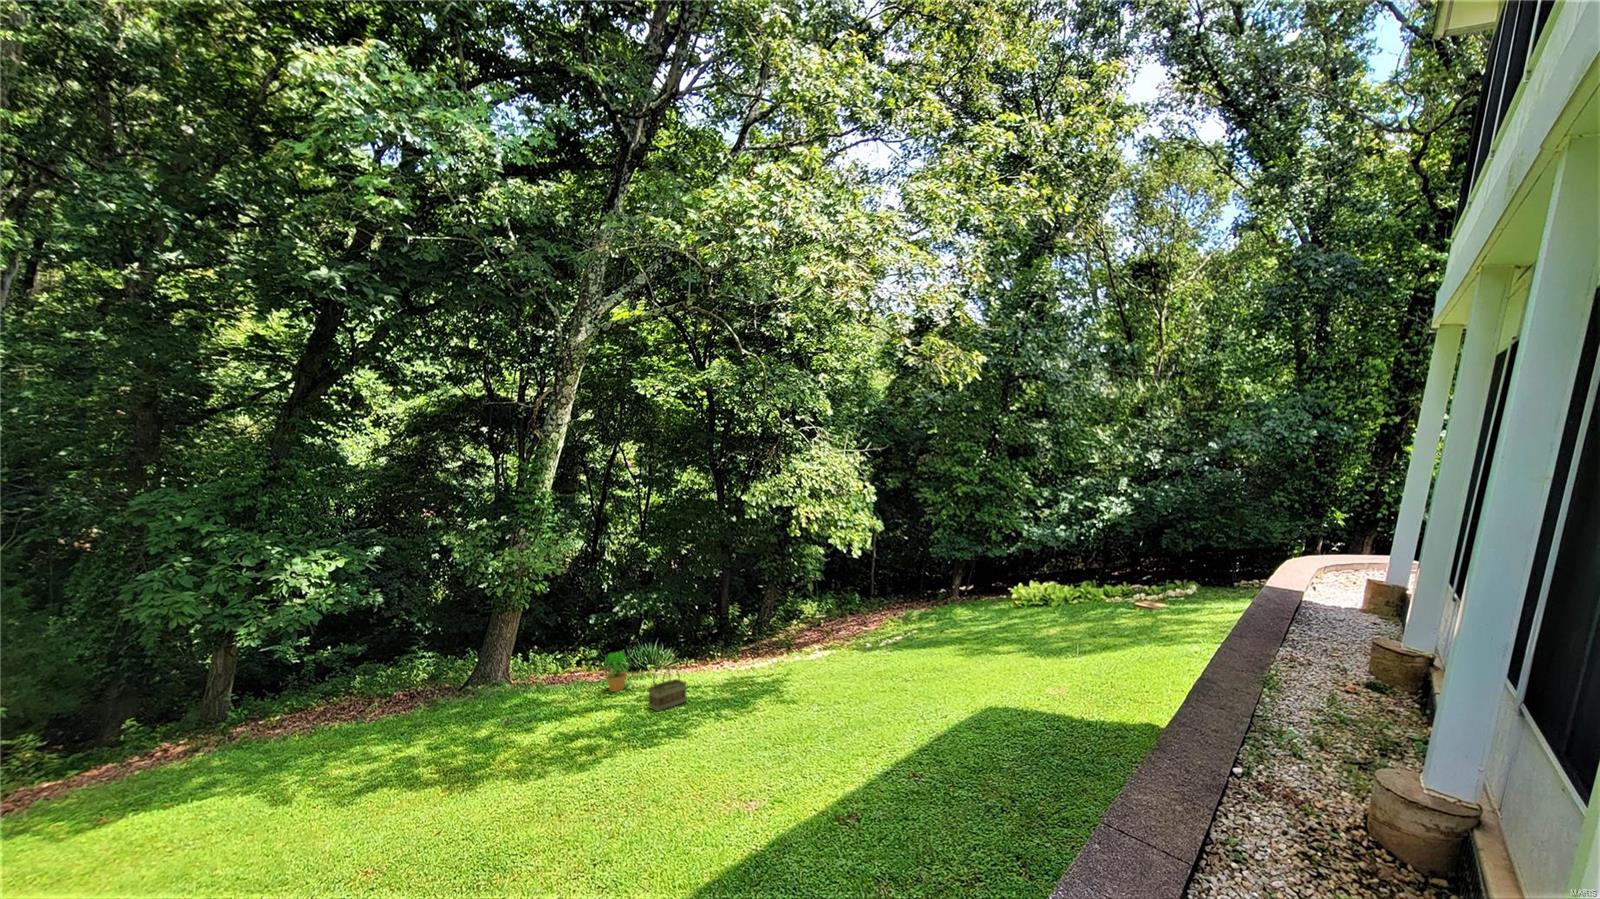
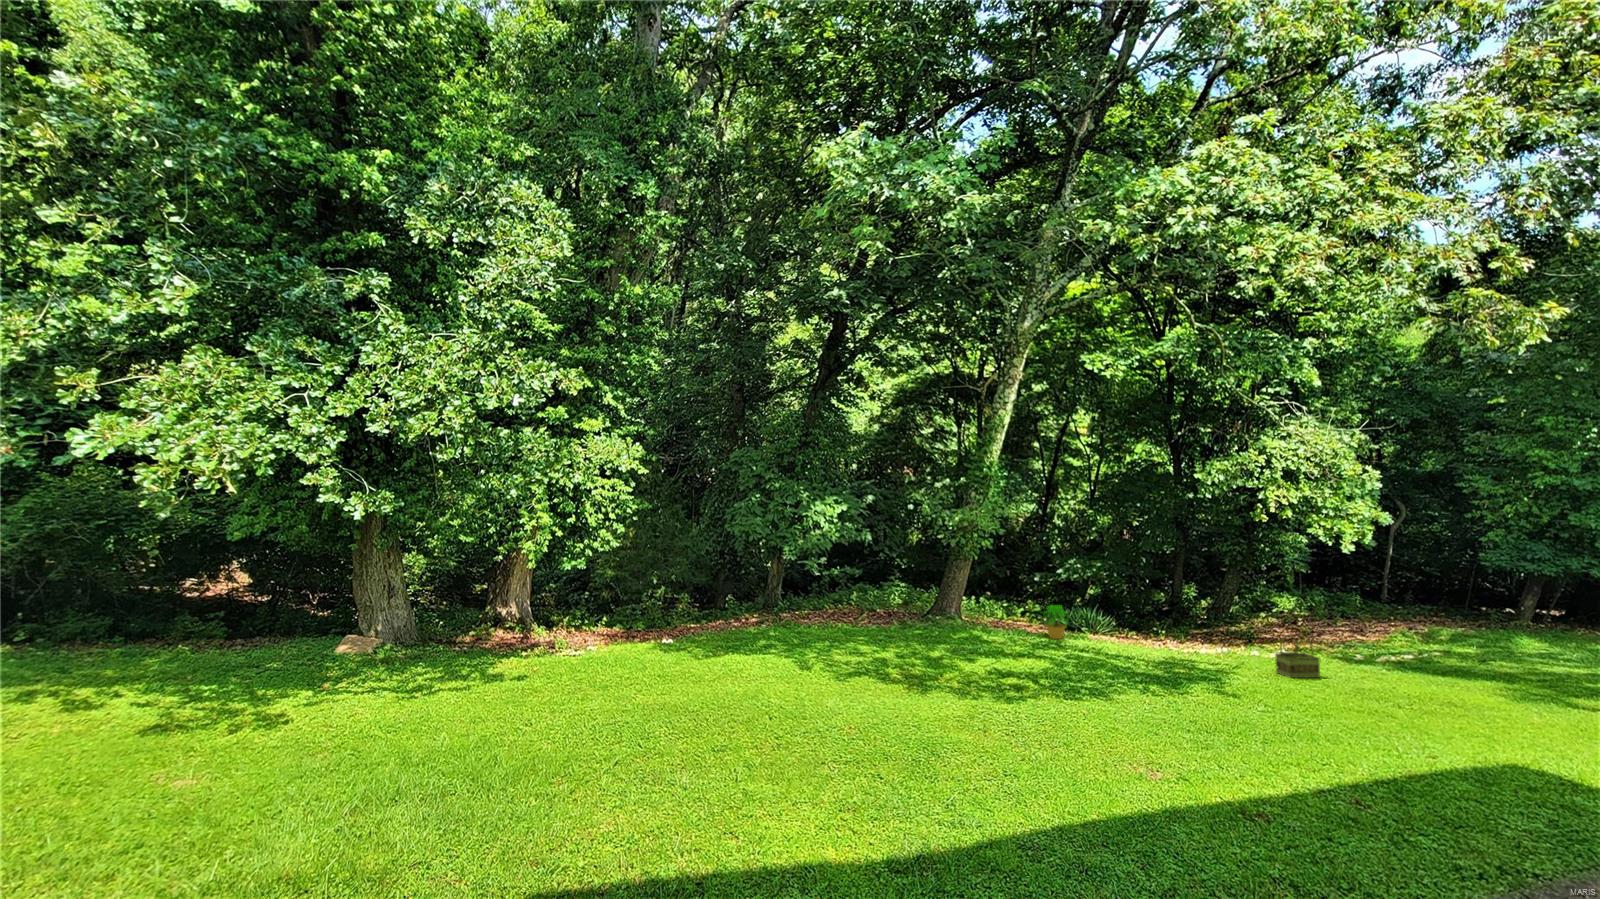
basket: present [649,665,686,711] -> present [1275,635,1320,678]

